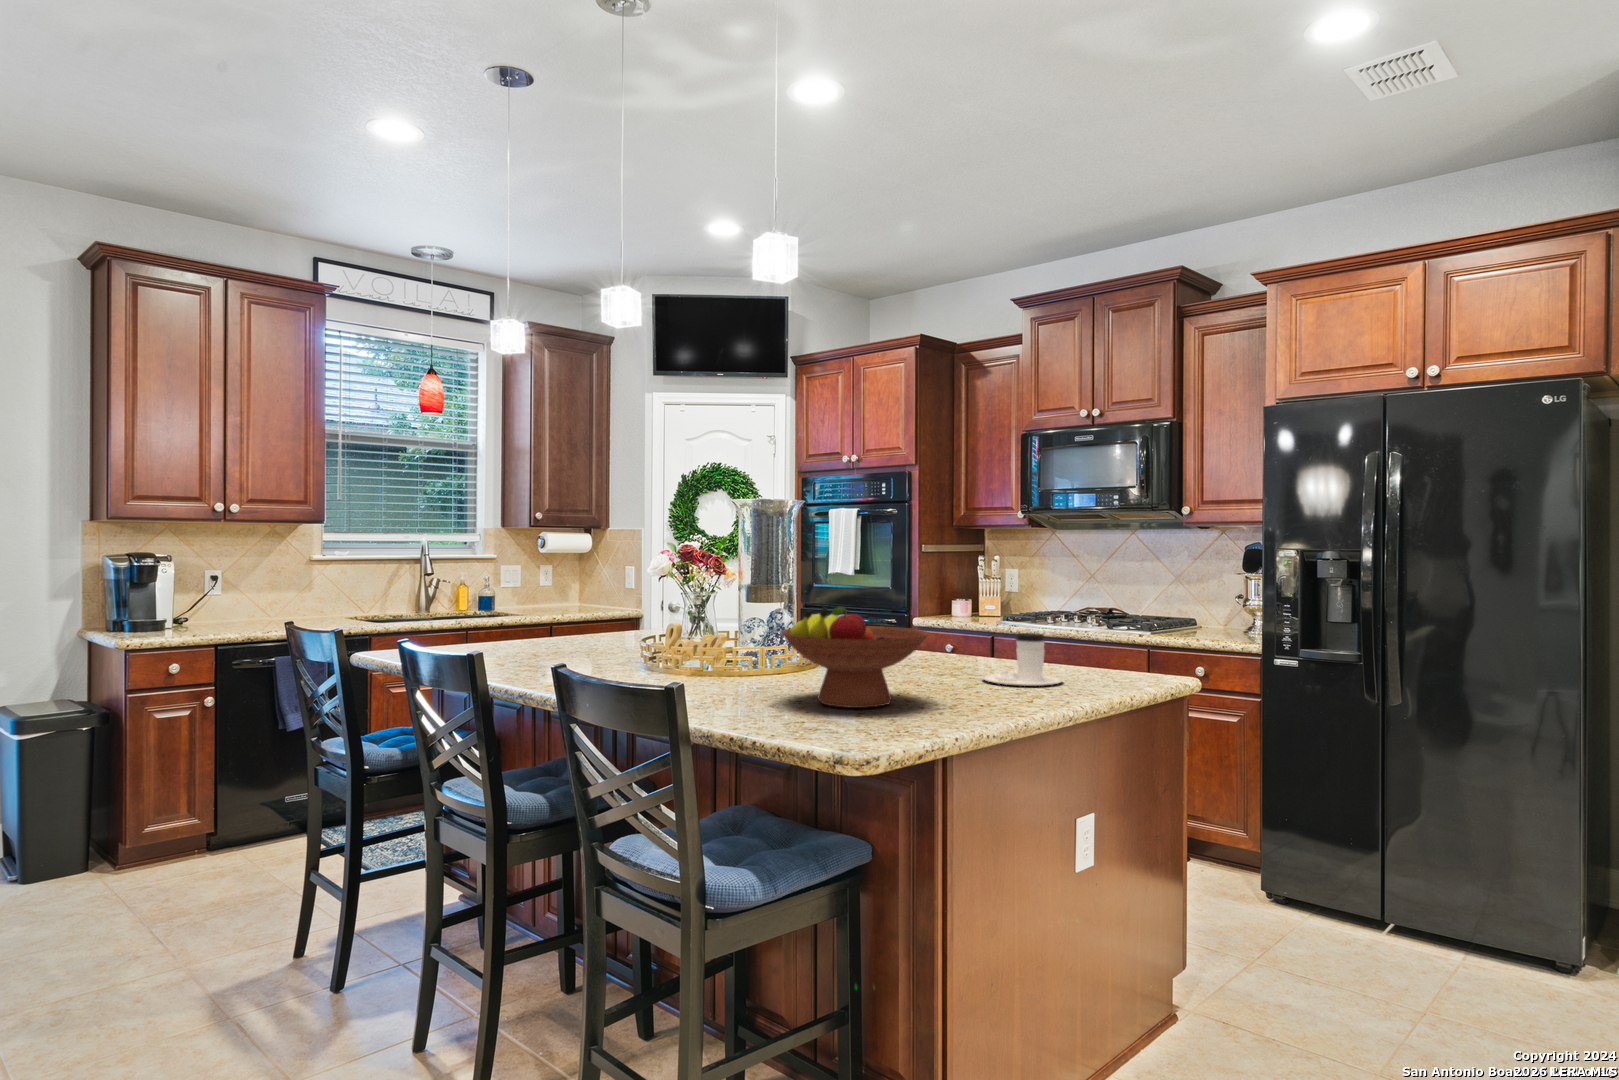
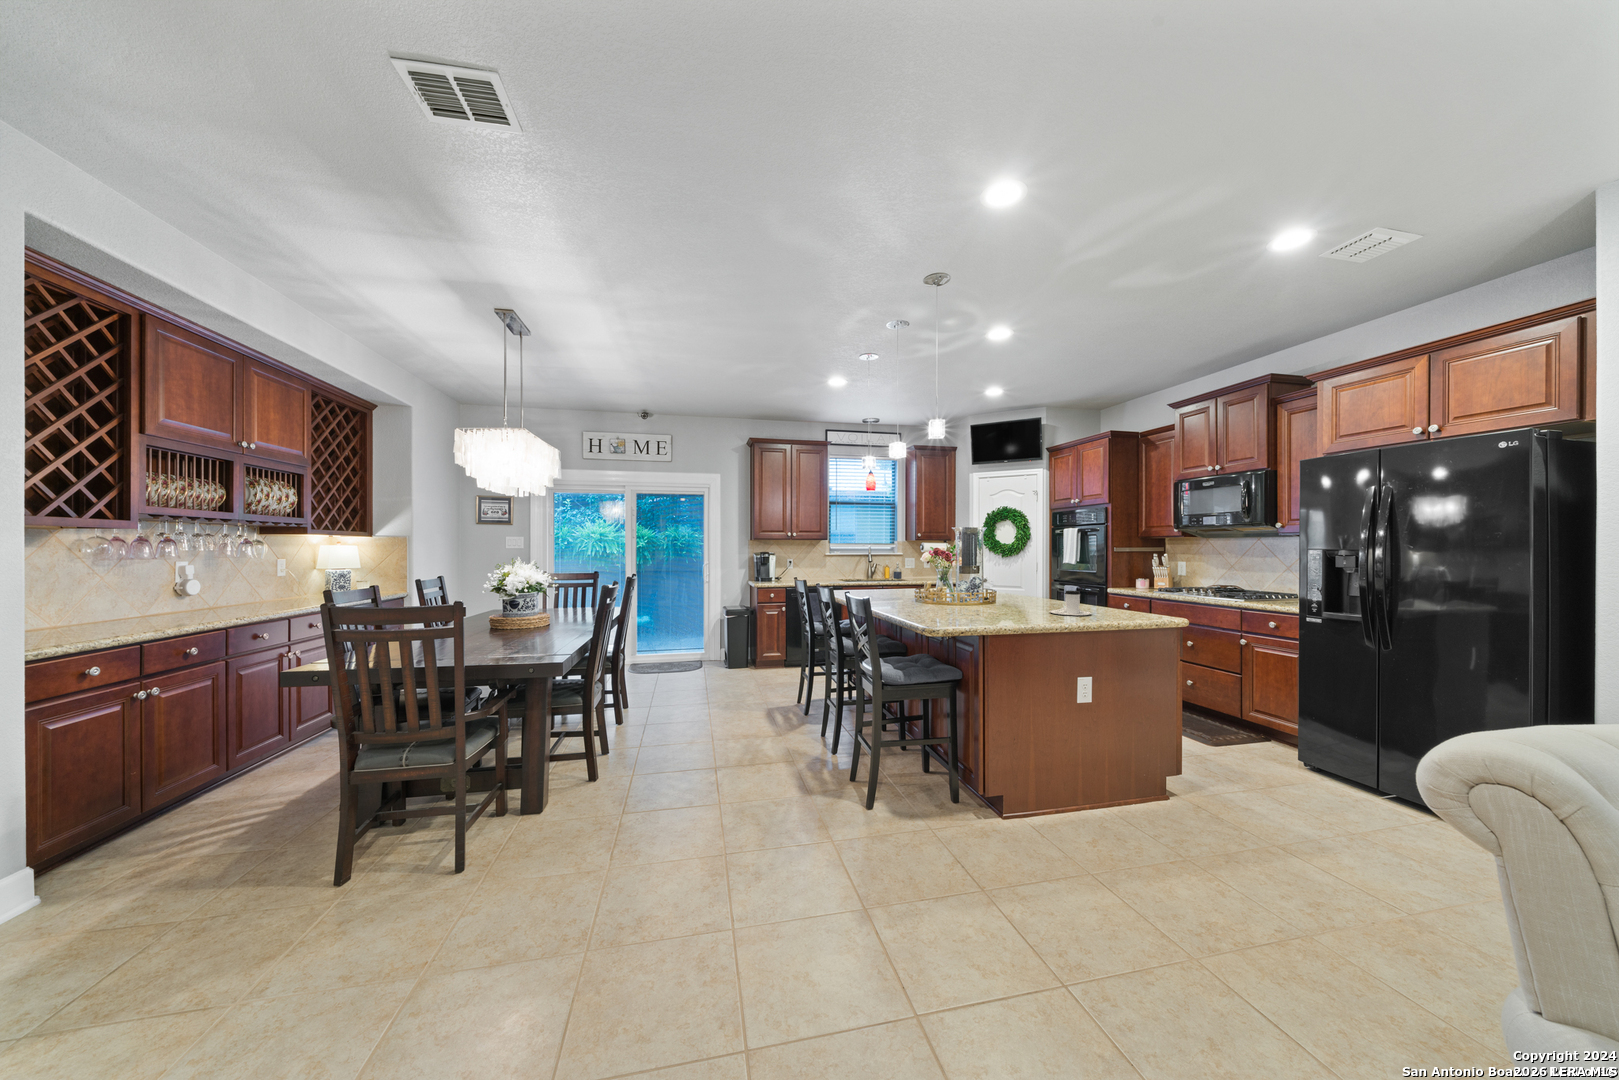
fruit bowl: present [781,606,929,708] -> none [935,574,1000,617]

